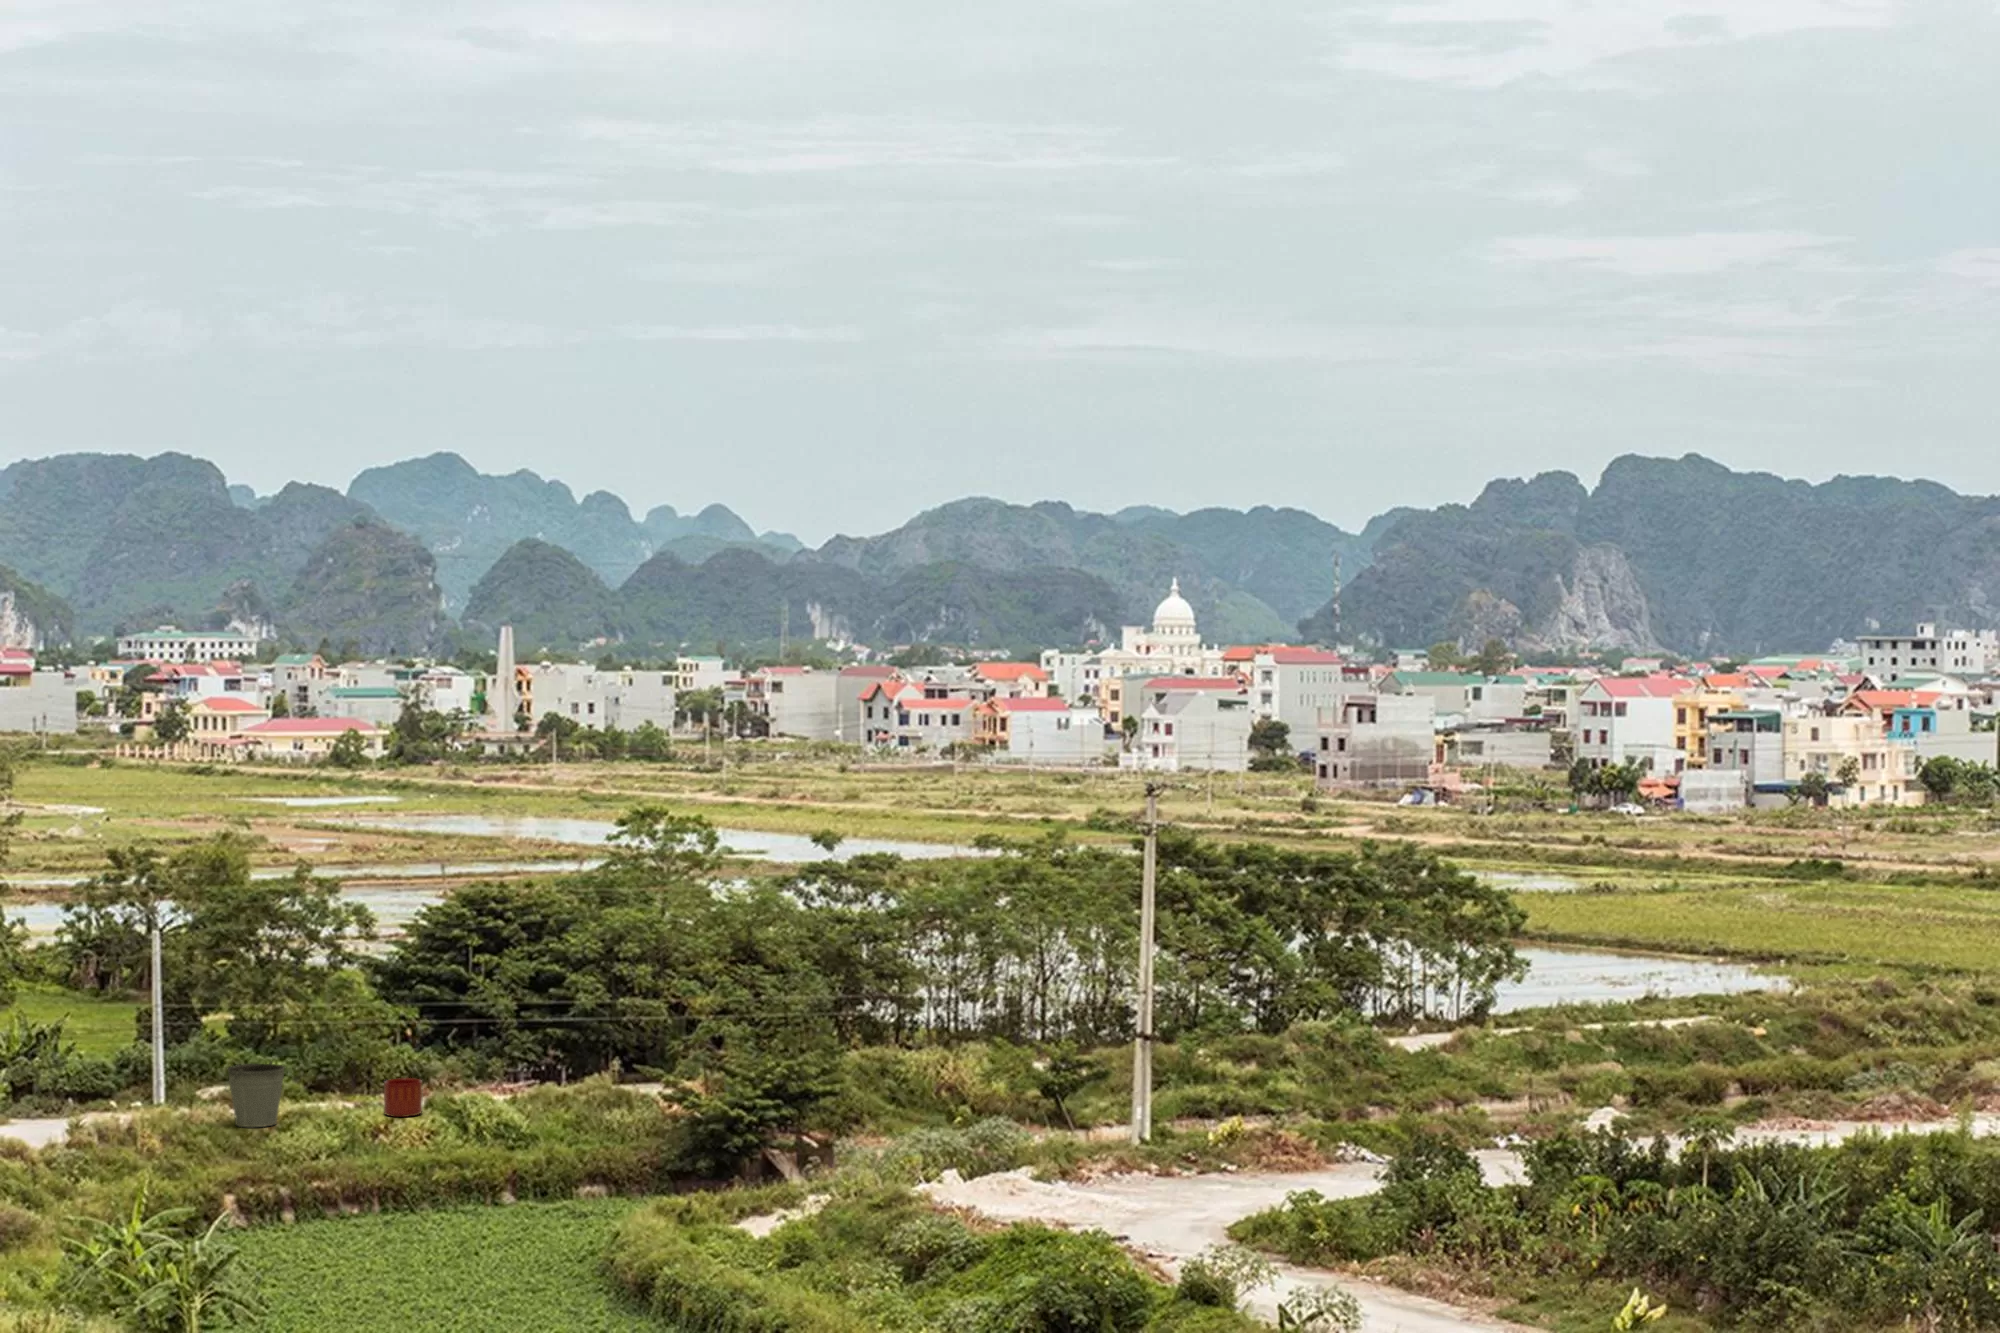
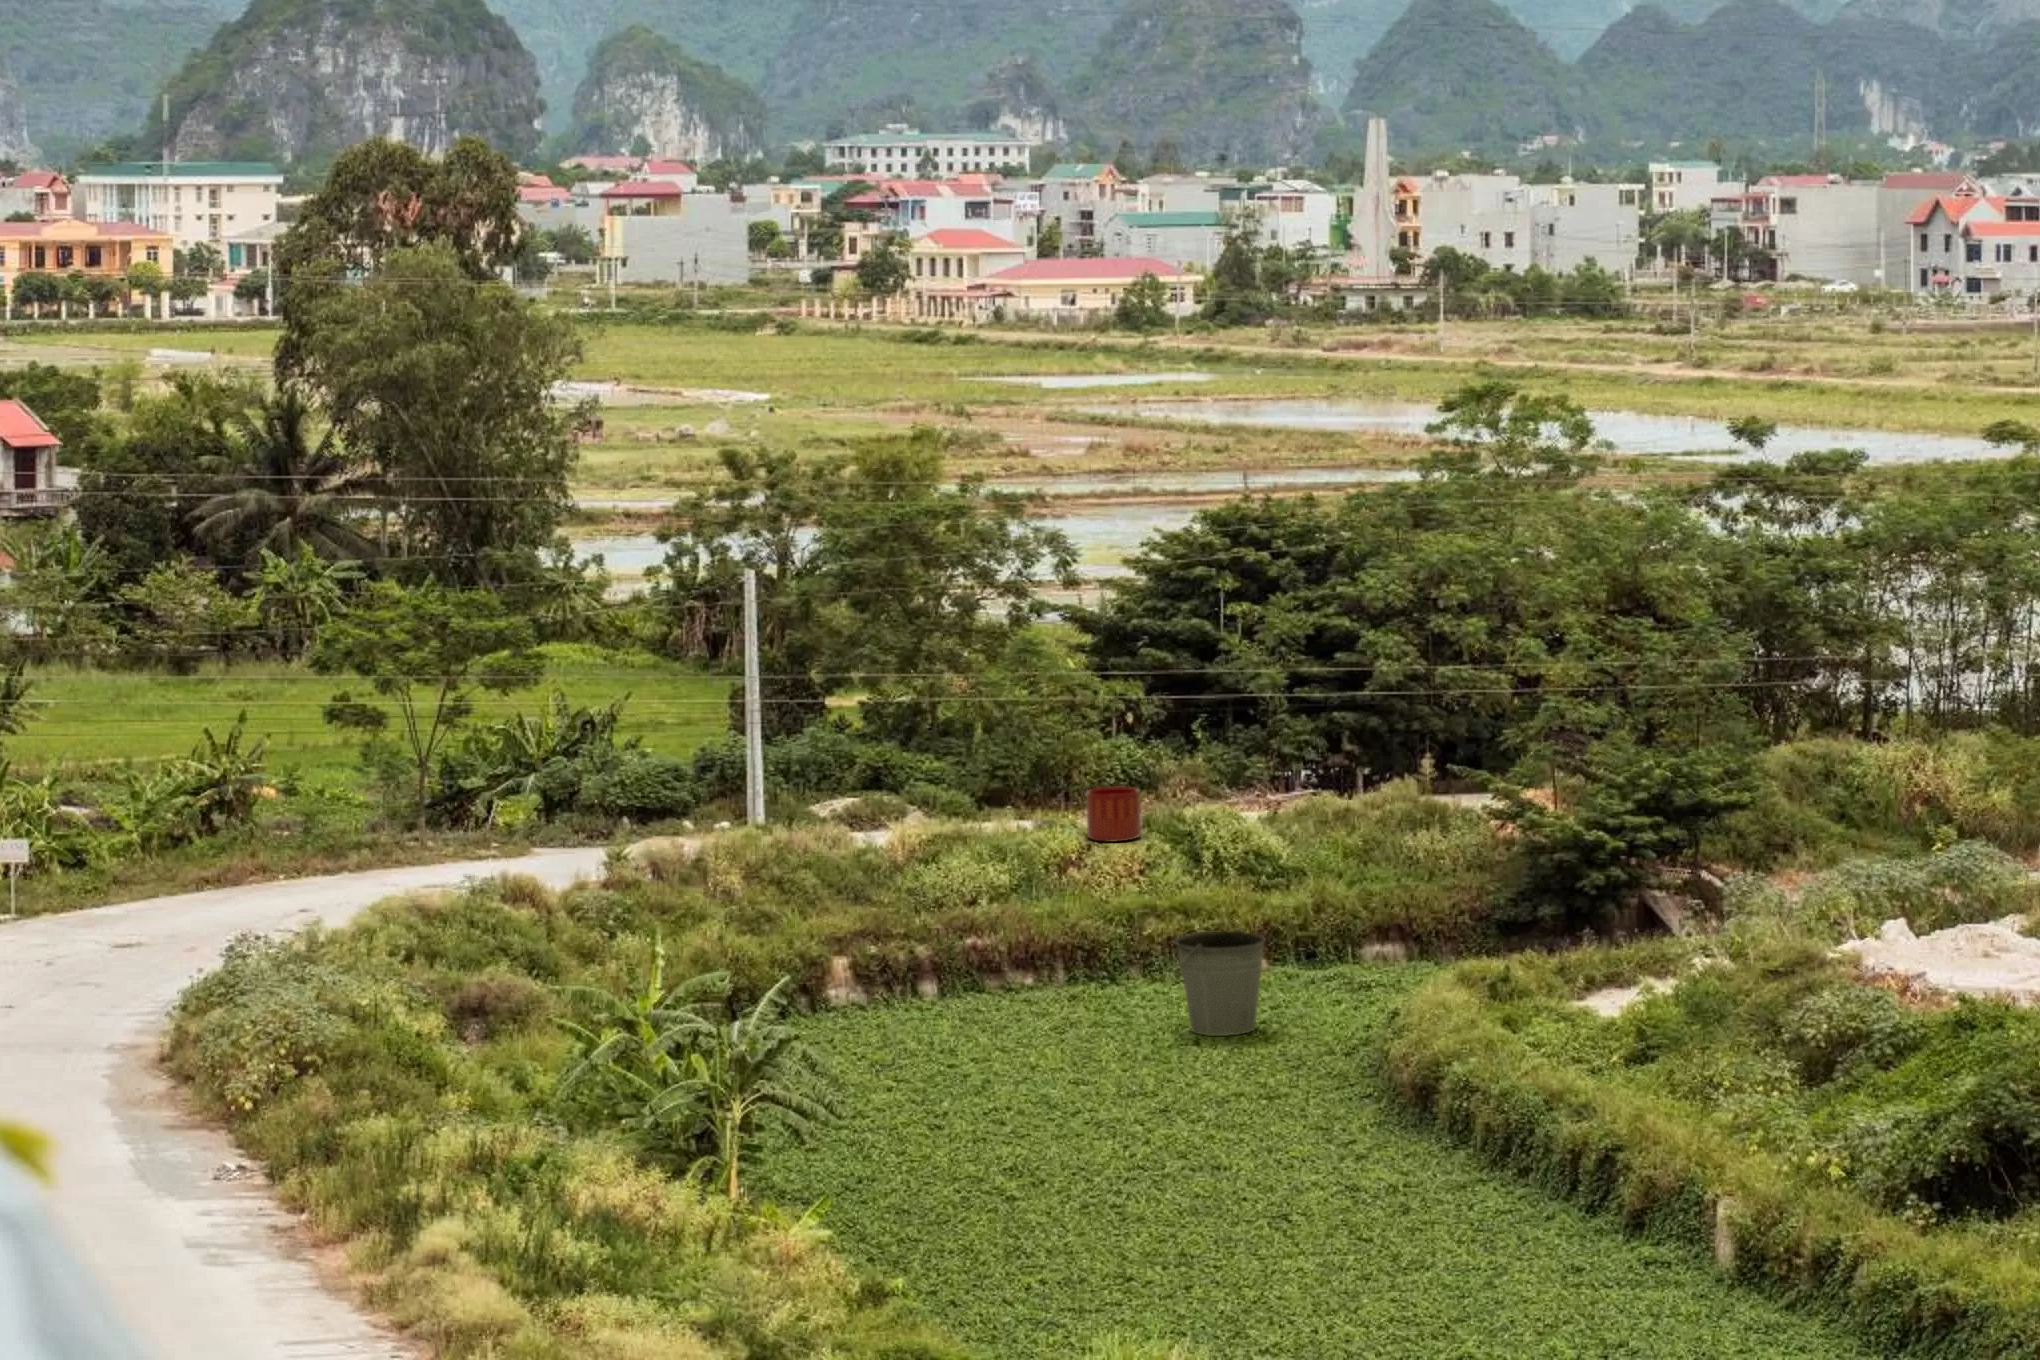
bucket: present [228,1062,285,1127] -> present [1176,928,1265,1036]

